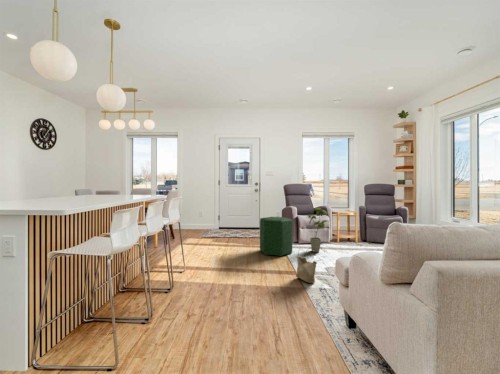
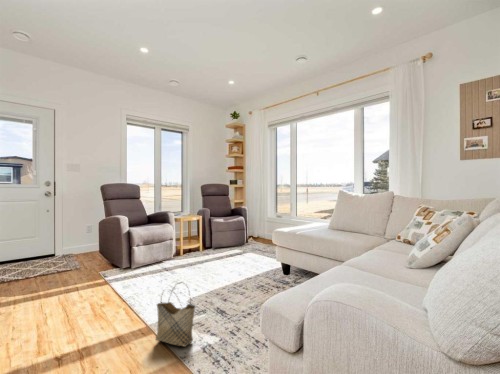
house plant: present [308,208,328,252] -> none [146,214,179,278]
ottoman: present [260,217,293,256] -> none [64,234,128,306]

